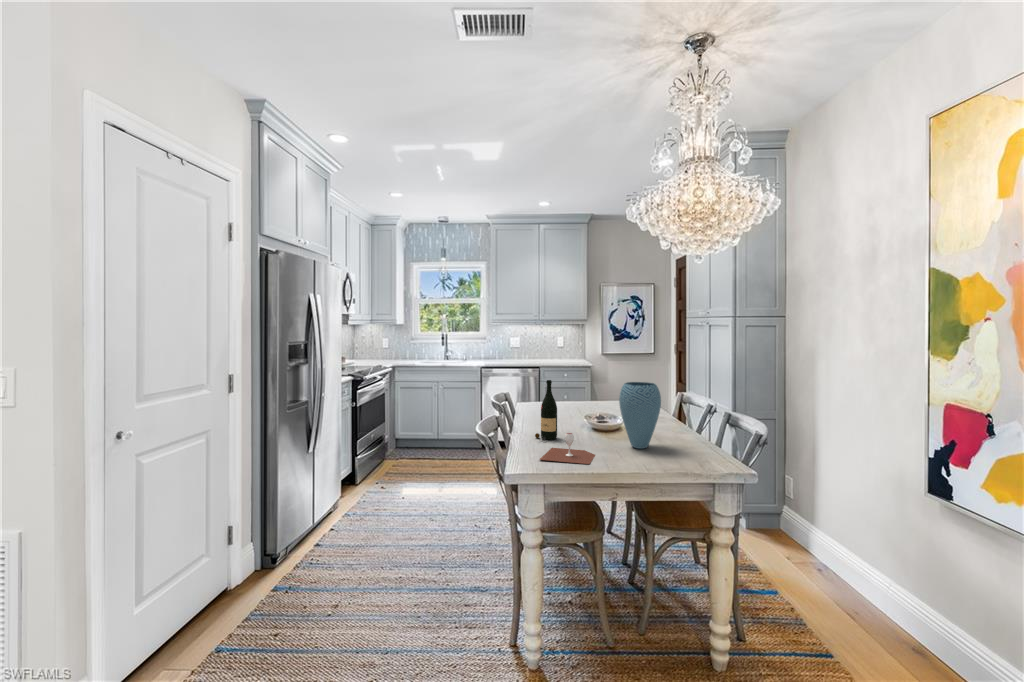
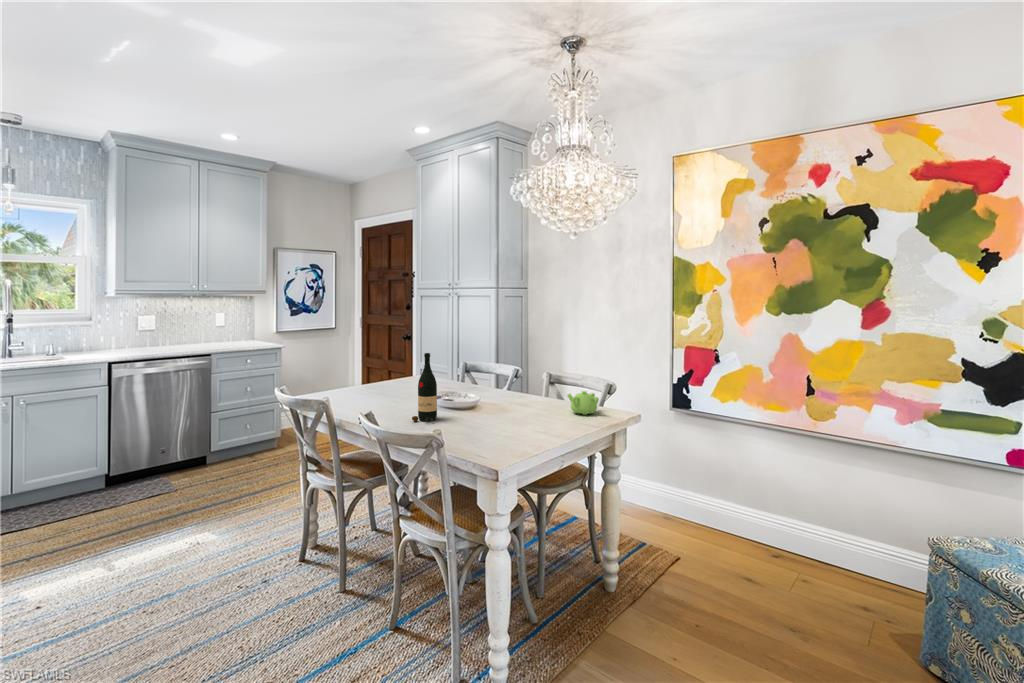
vase: present [619,382,661,449] -> none [504,347,542,411]
wine glass: present [540,433,595,464] -> none [457,405,528,438]
teapot: none [668,437,709,465] -> present [567,391,599,415]

